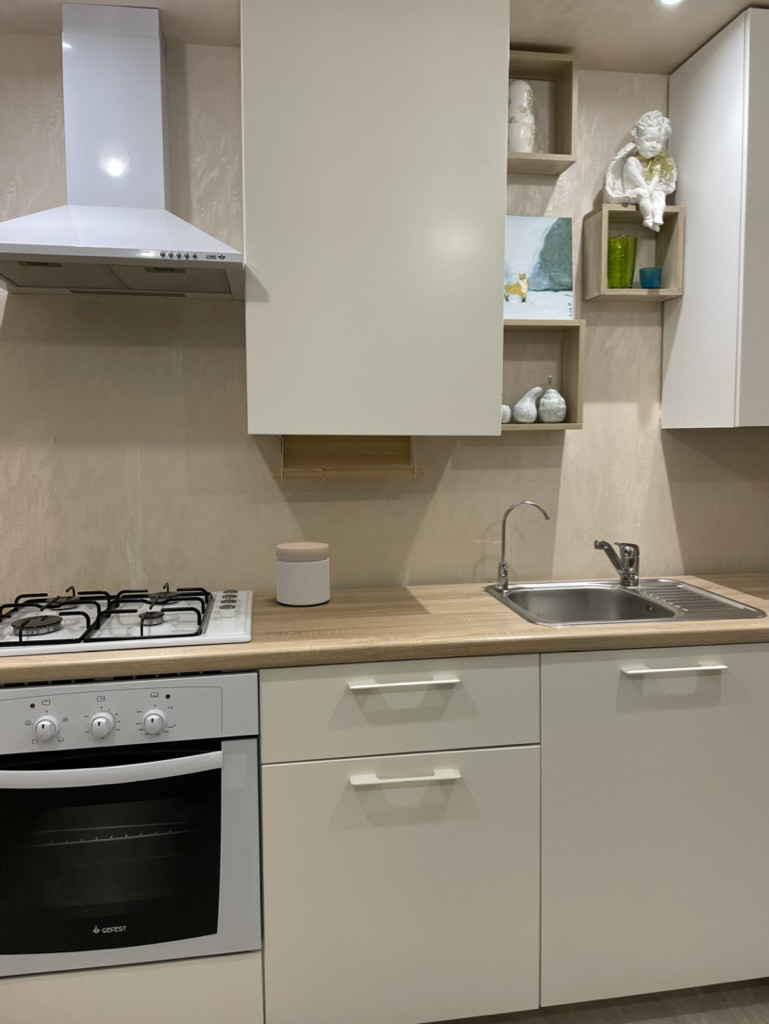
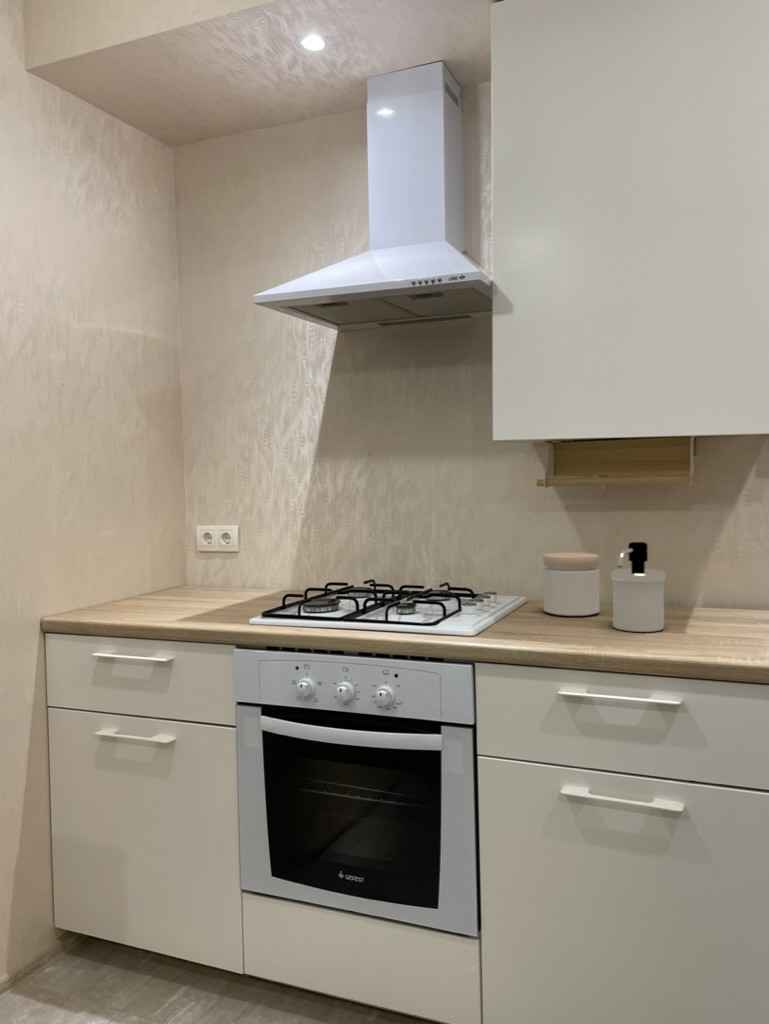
soap dispenser: none [356,532,405,616] -> present [611,542,666,632]

